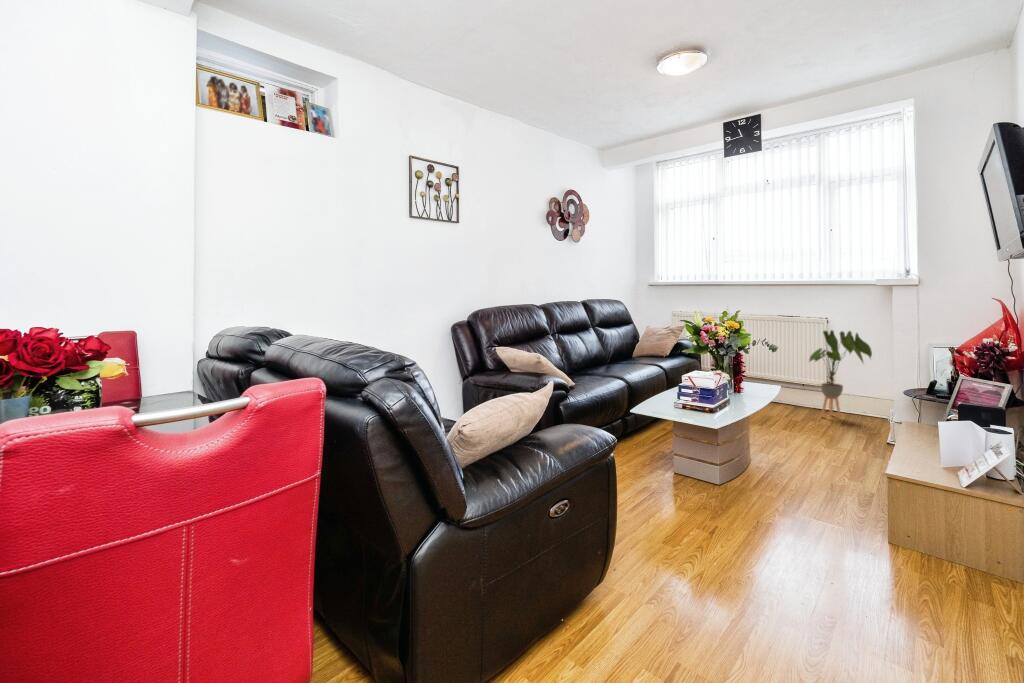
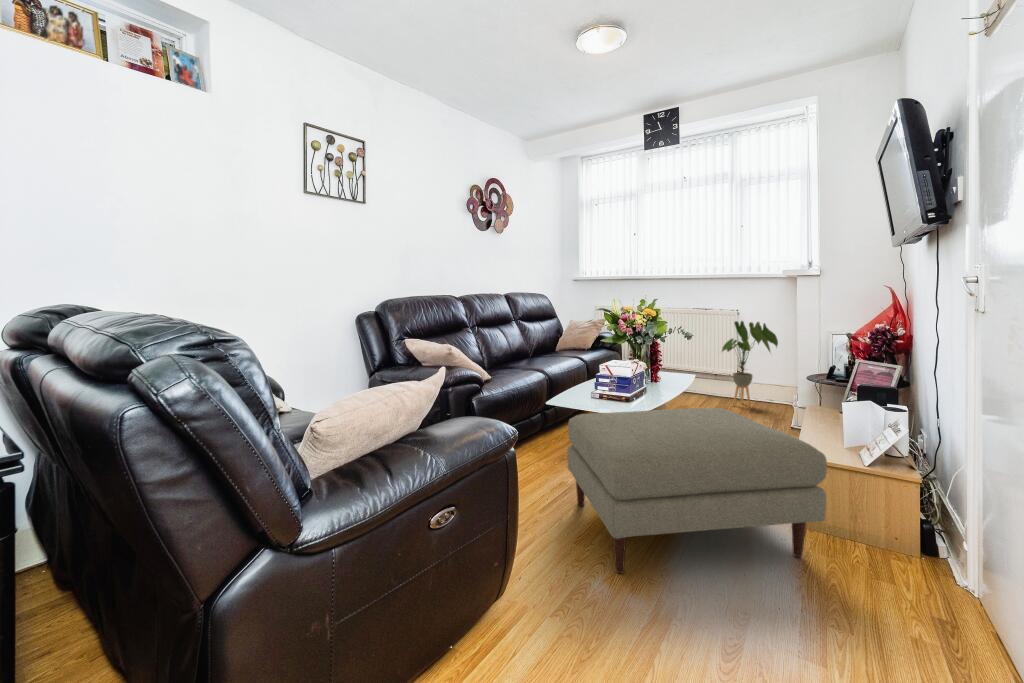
ottoman: none [654,422,918,572] -> present [568,408,827,573]

